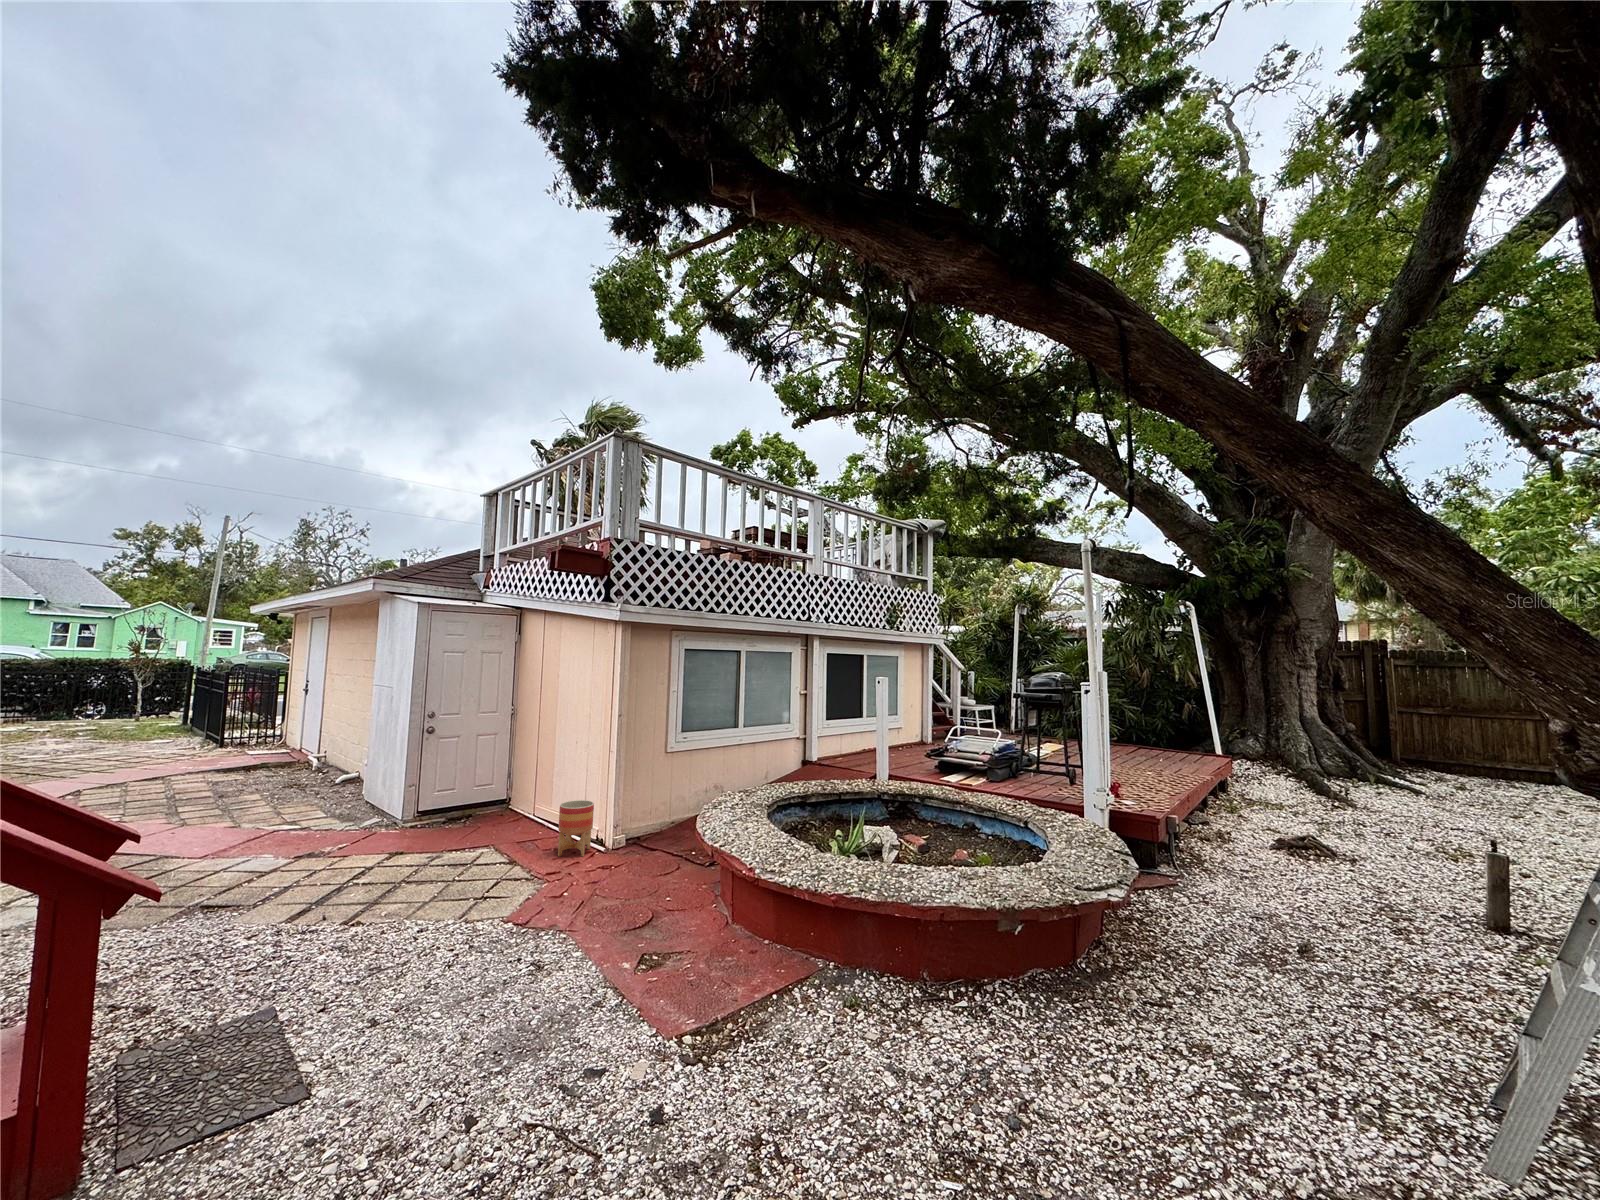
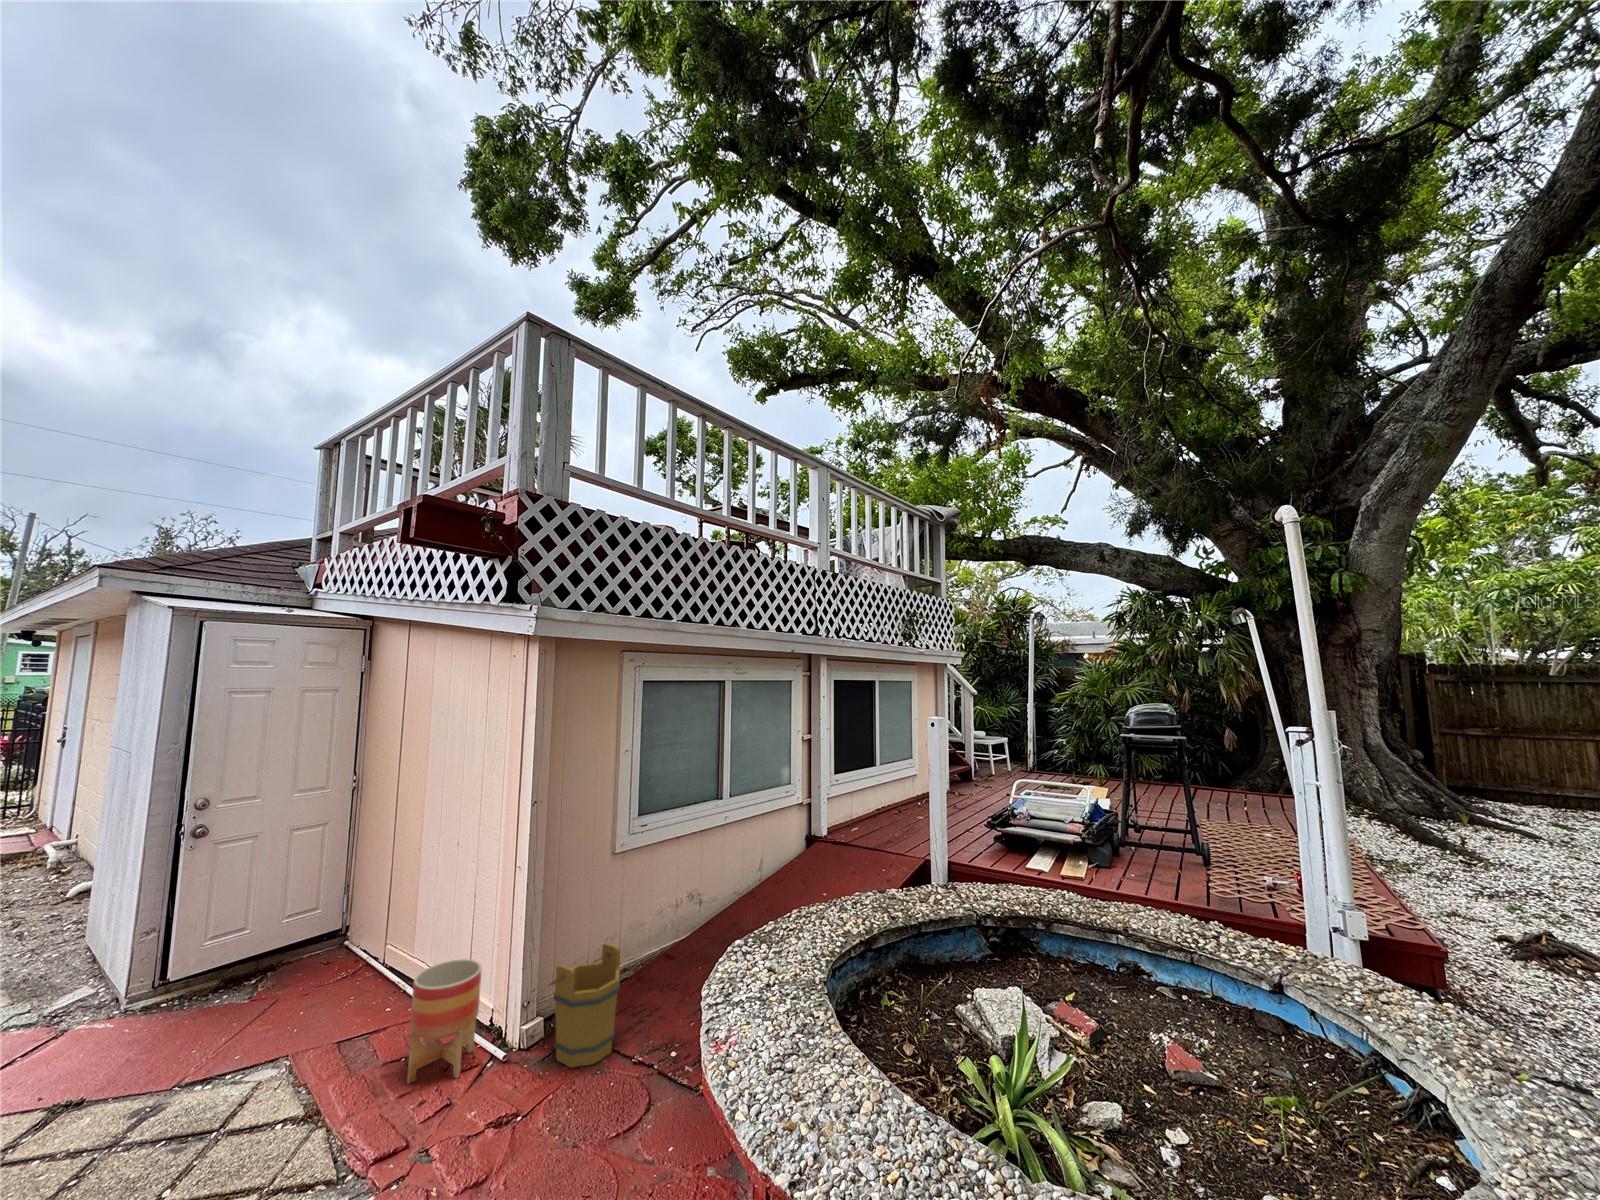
bucket: none [629,798,669,857] -> present [549,943,620,1067]

